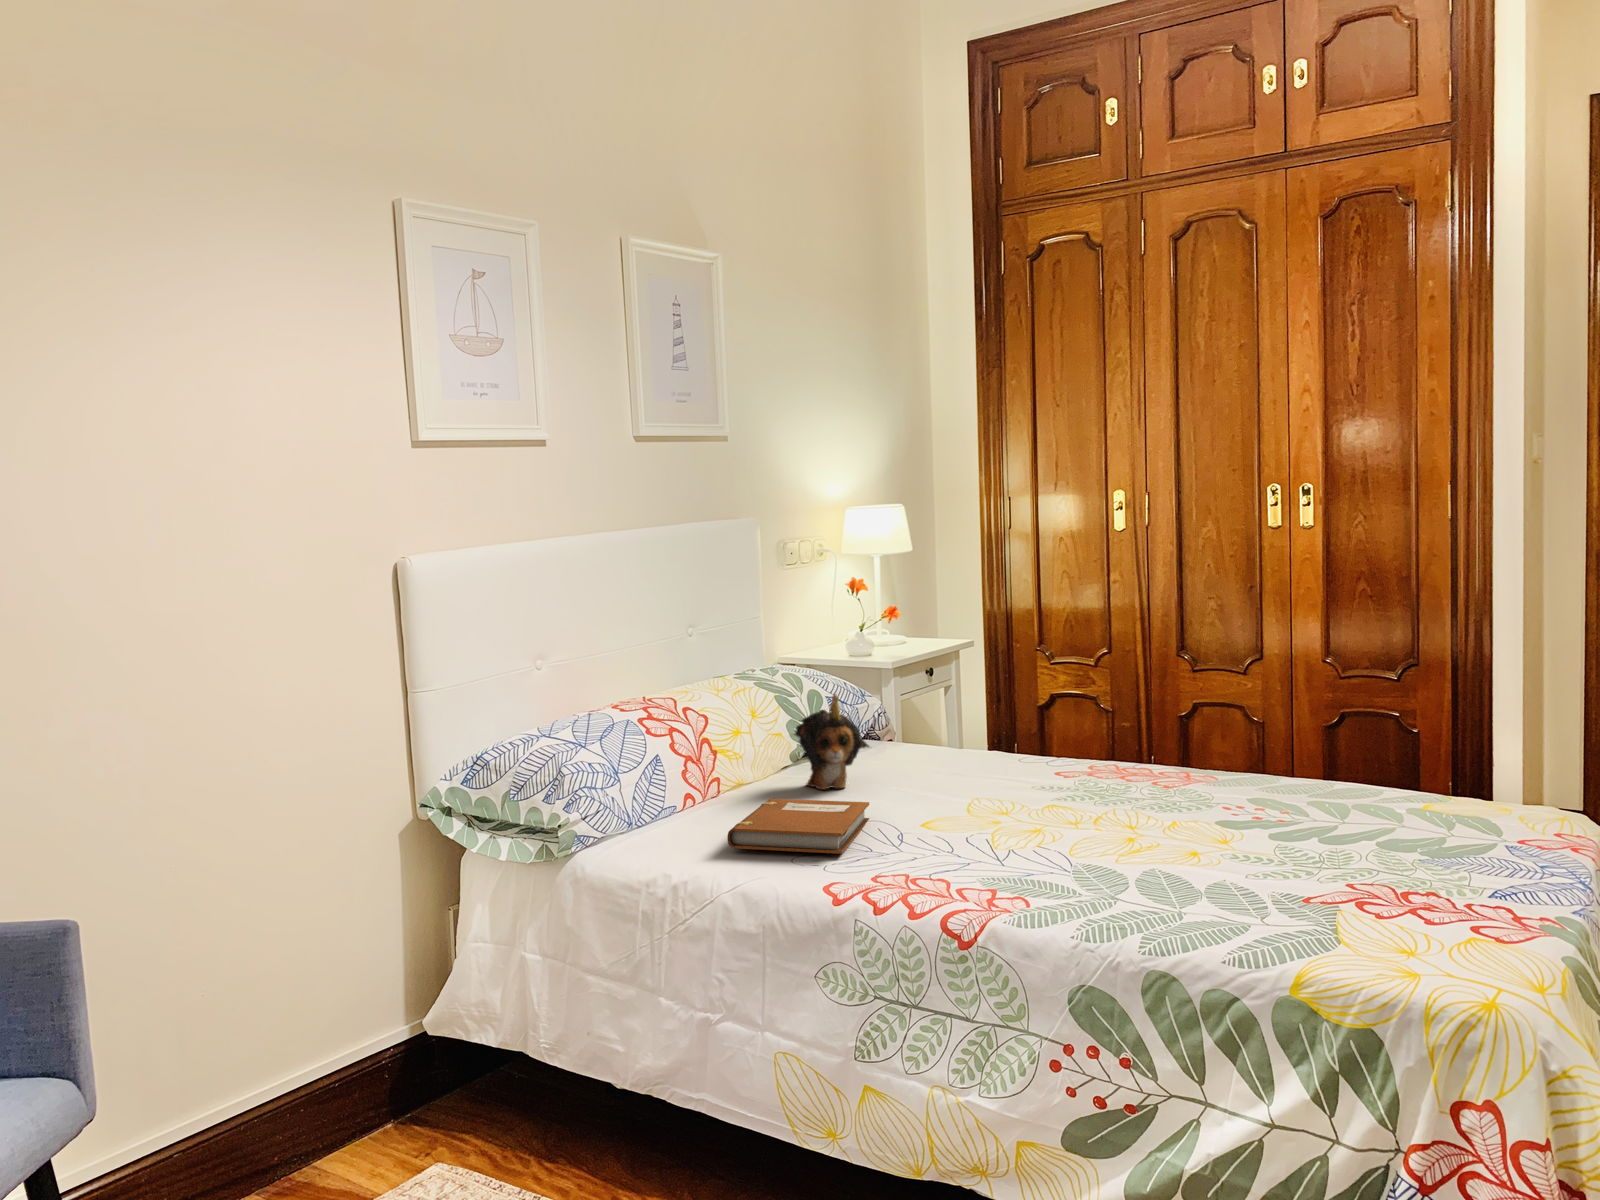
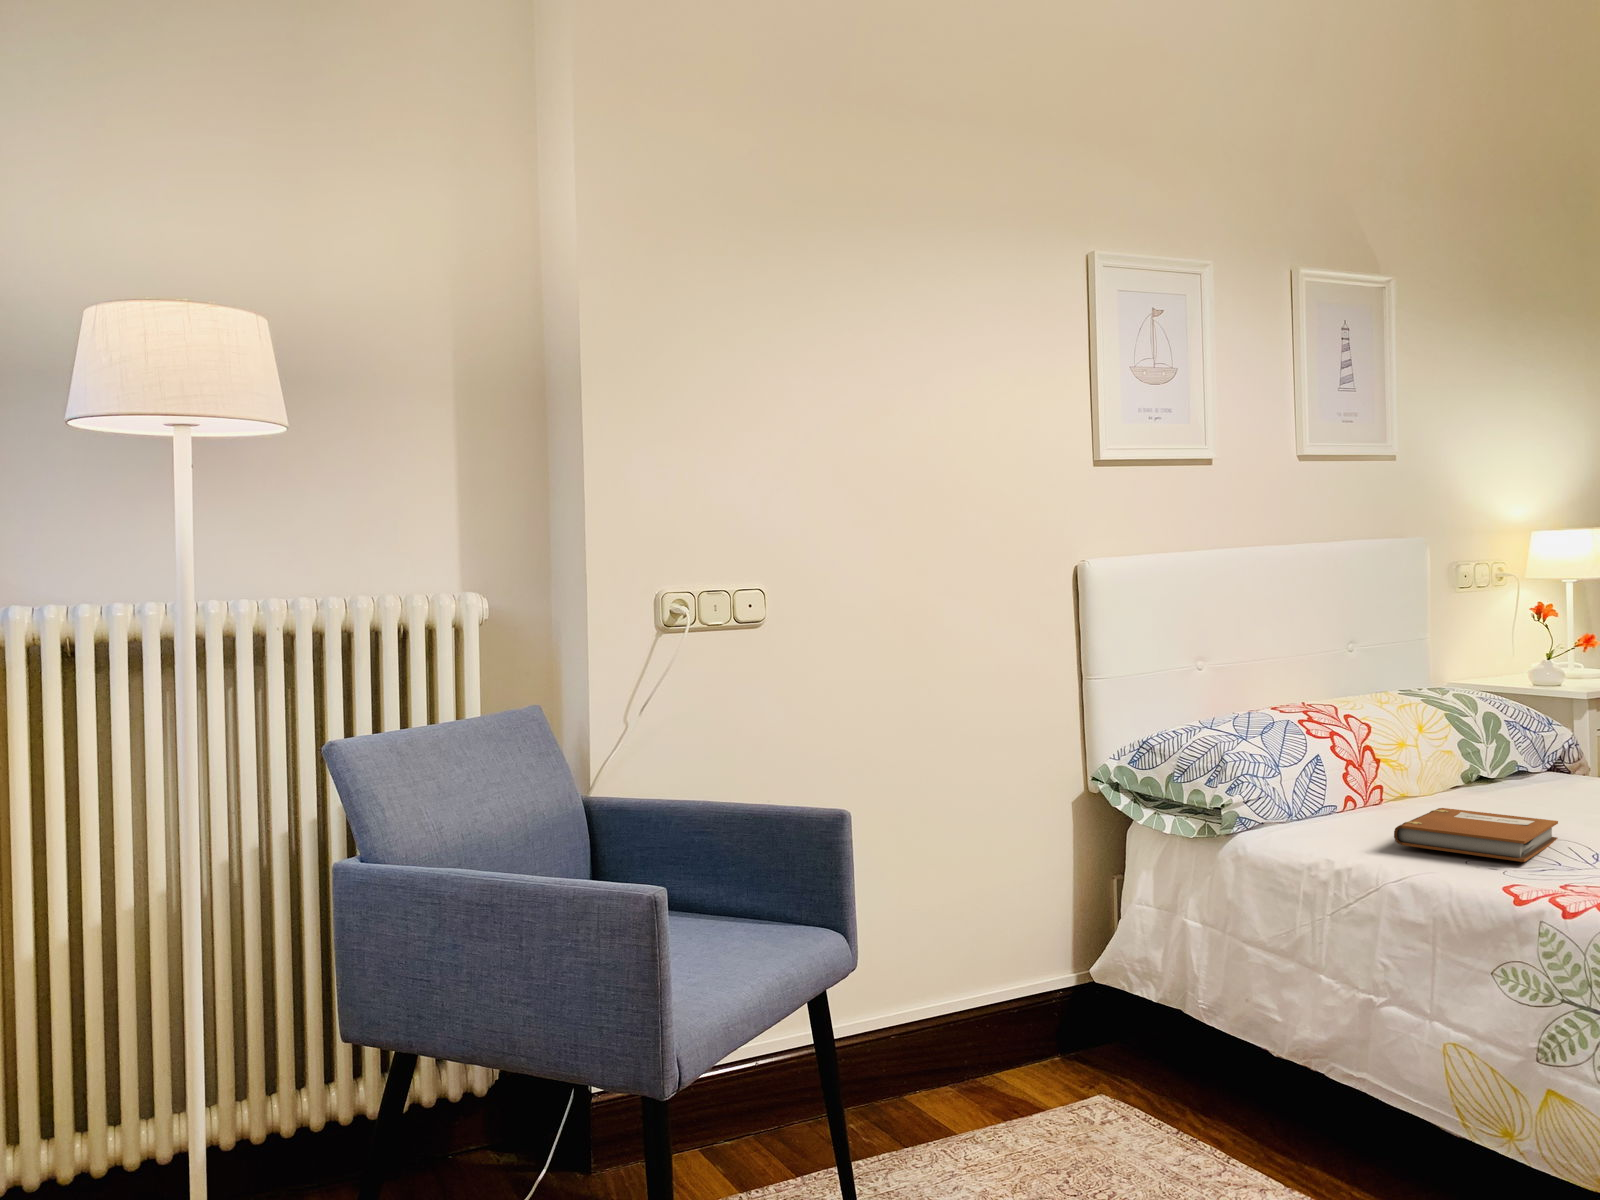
plush toy: present [795,694,869,789] -> none [1468,709,1563,809]

